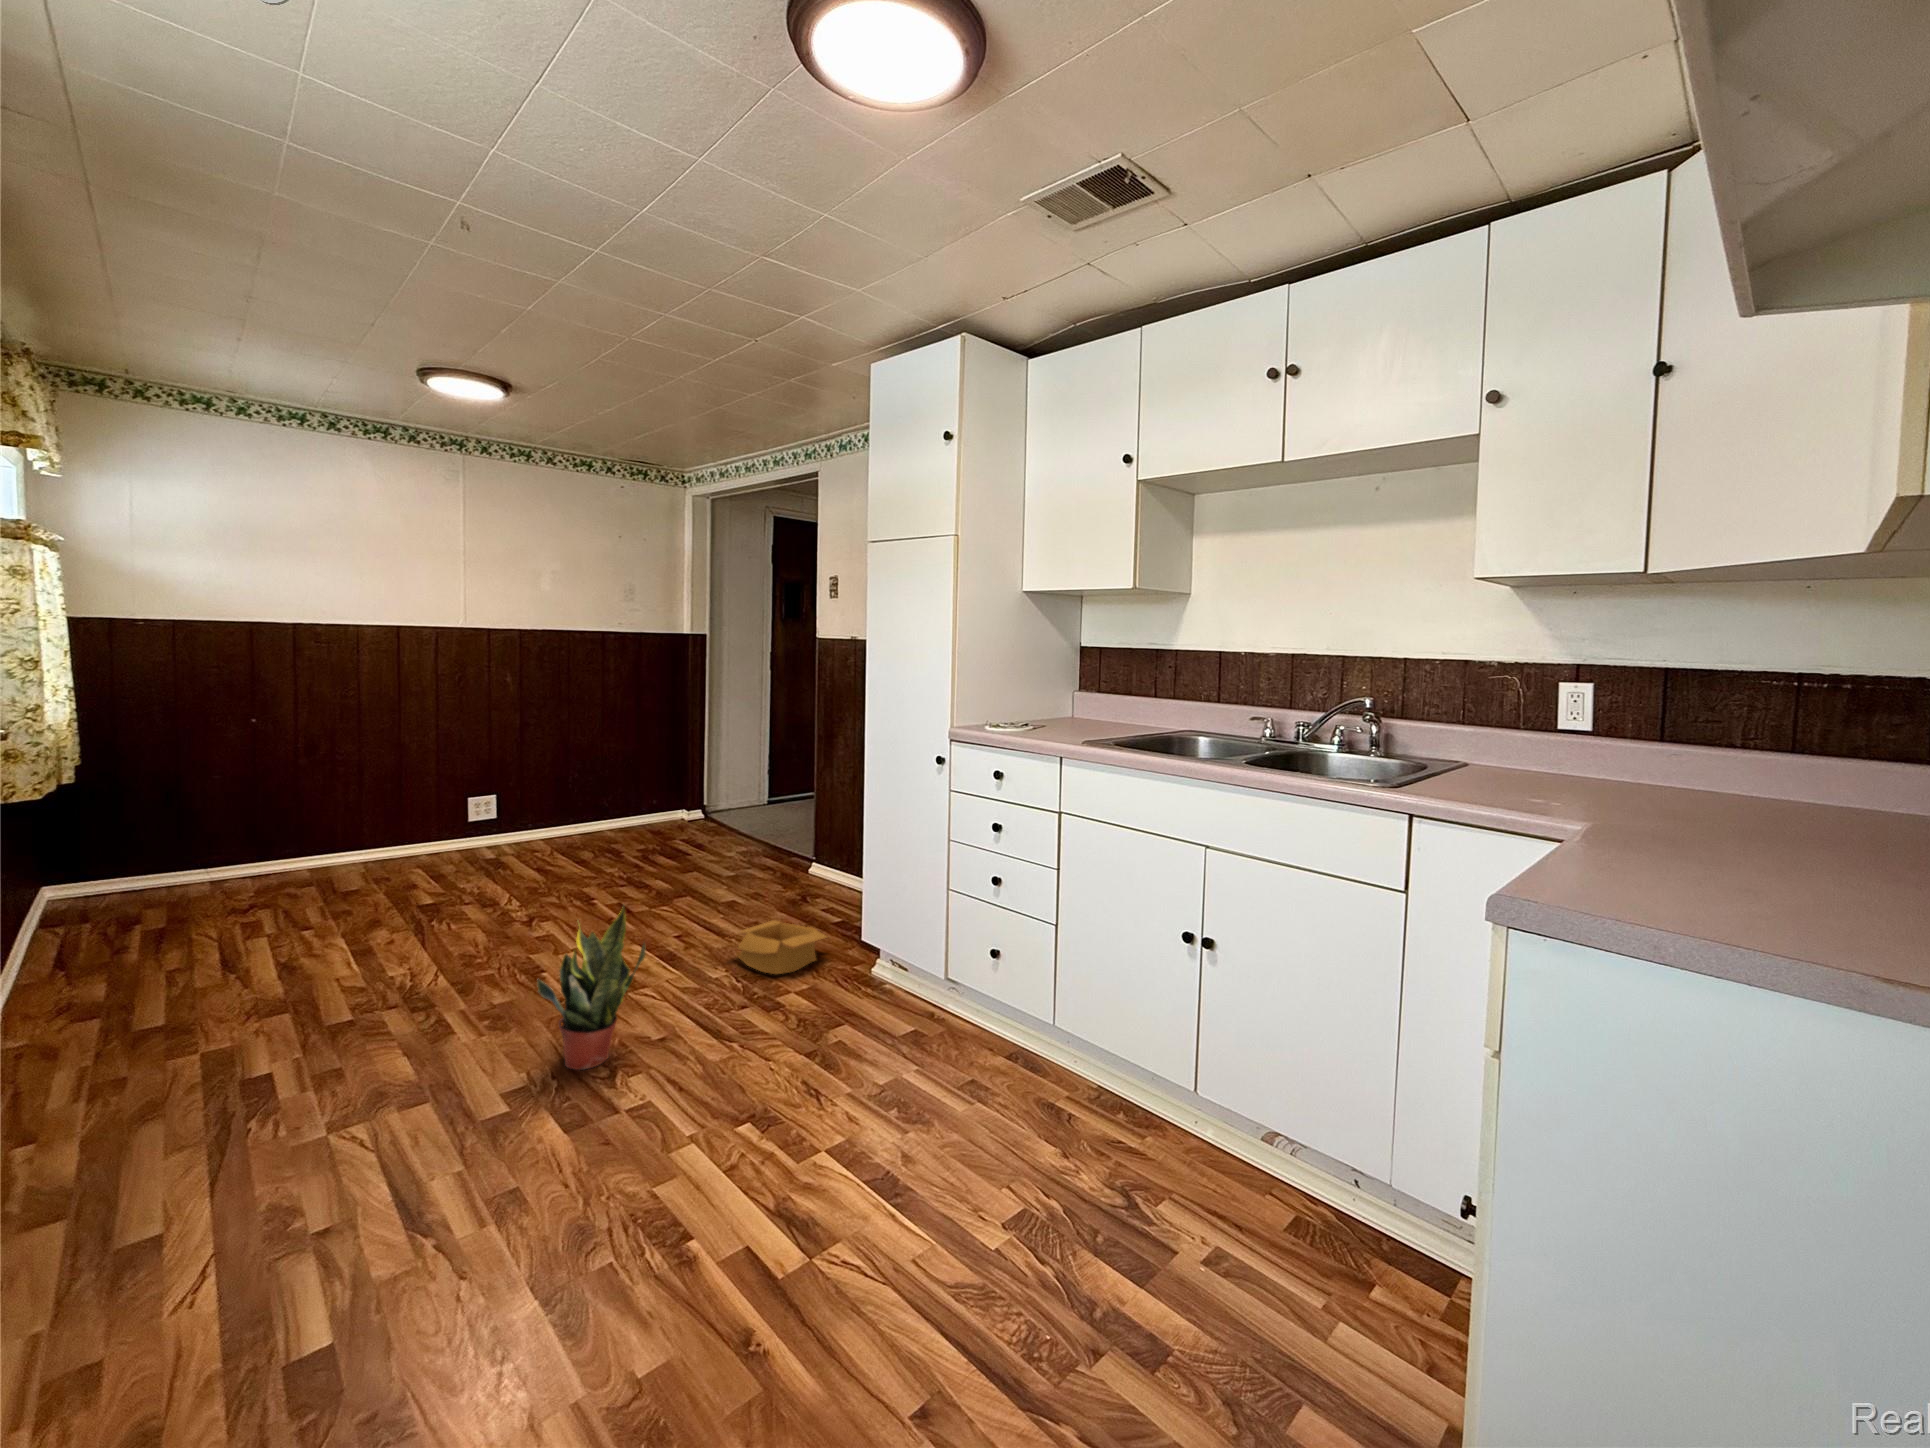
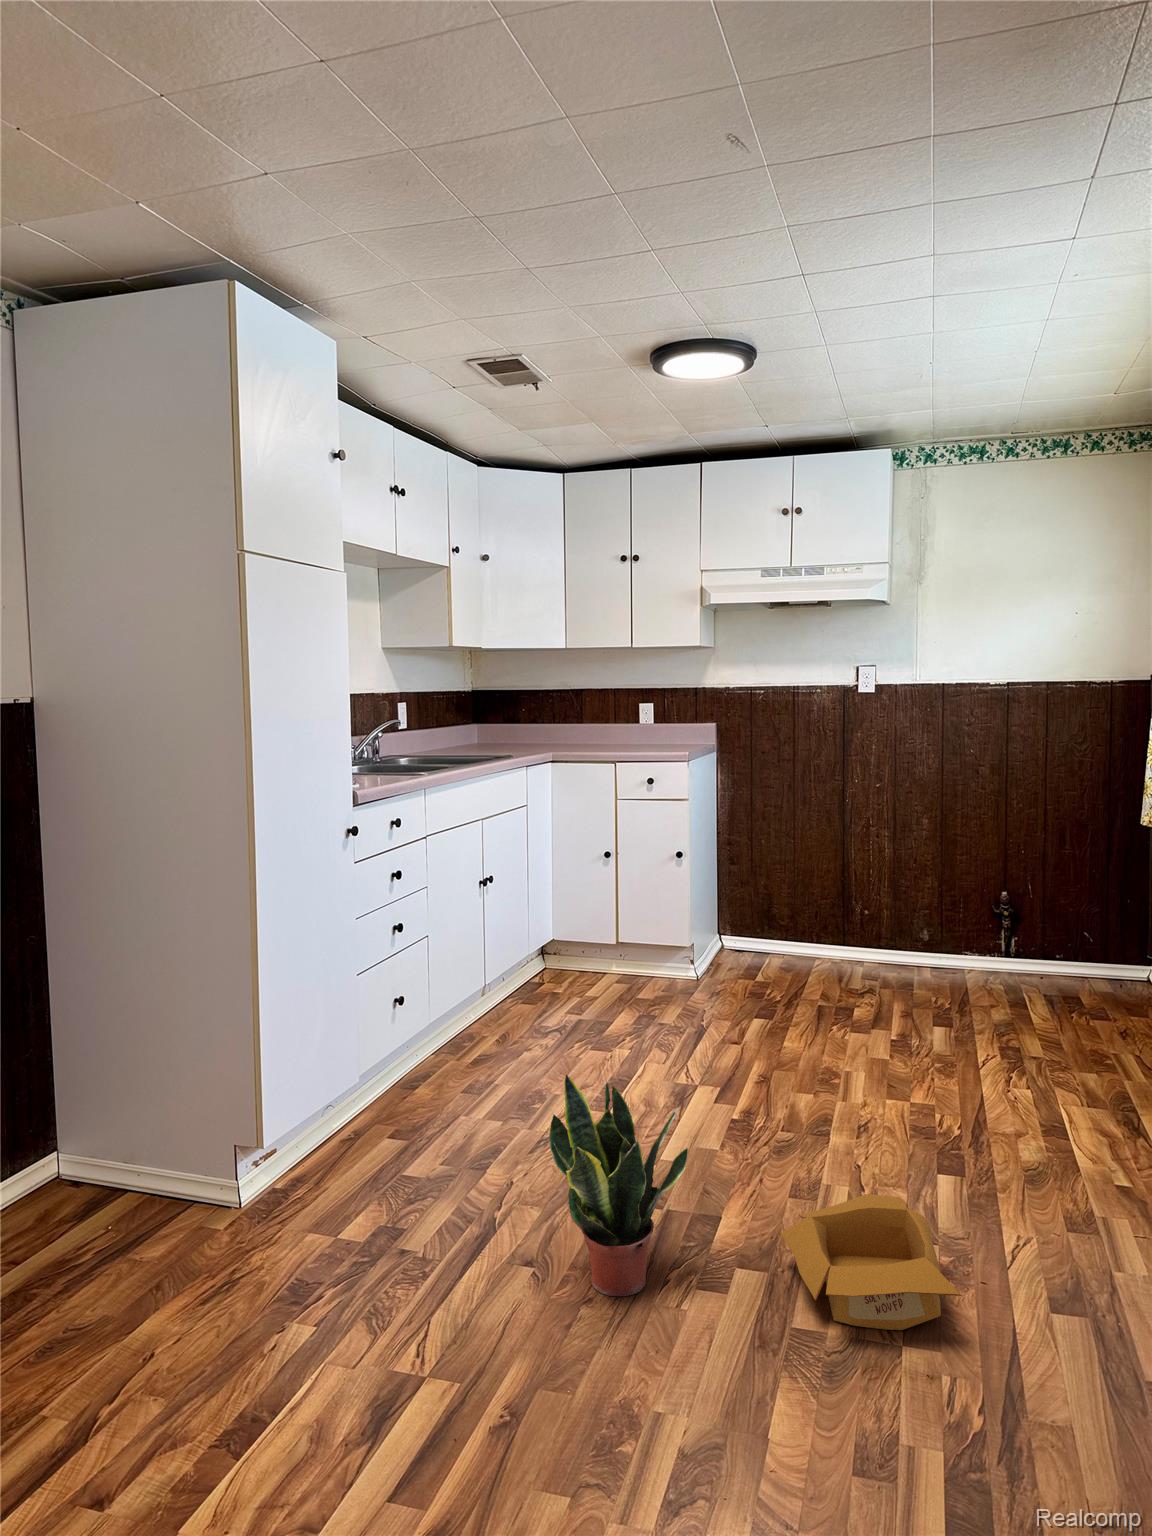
cardboard box: present [737,920,827,975] -> present [781,1194,962,1330]

